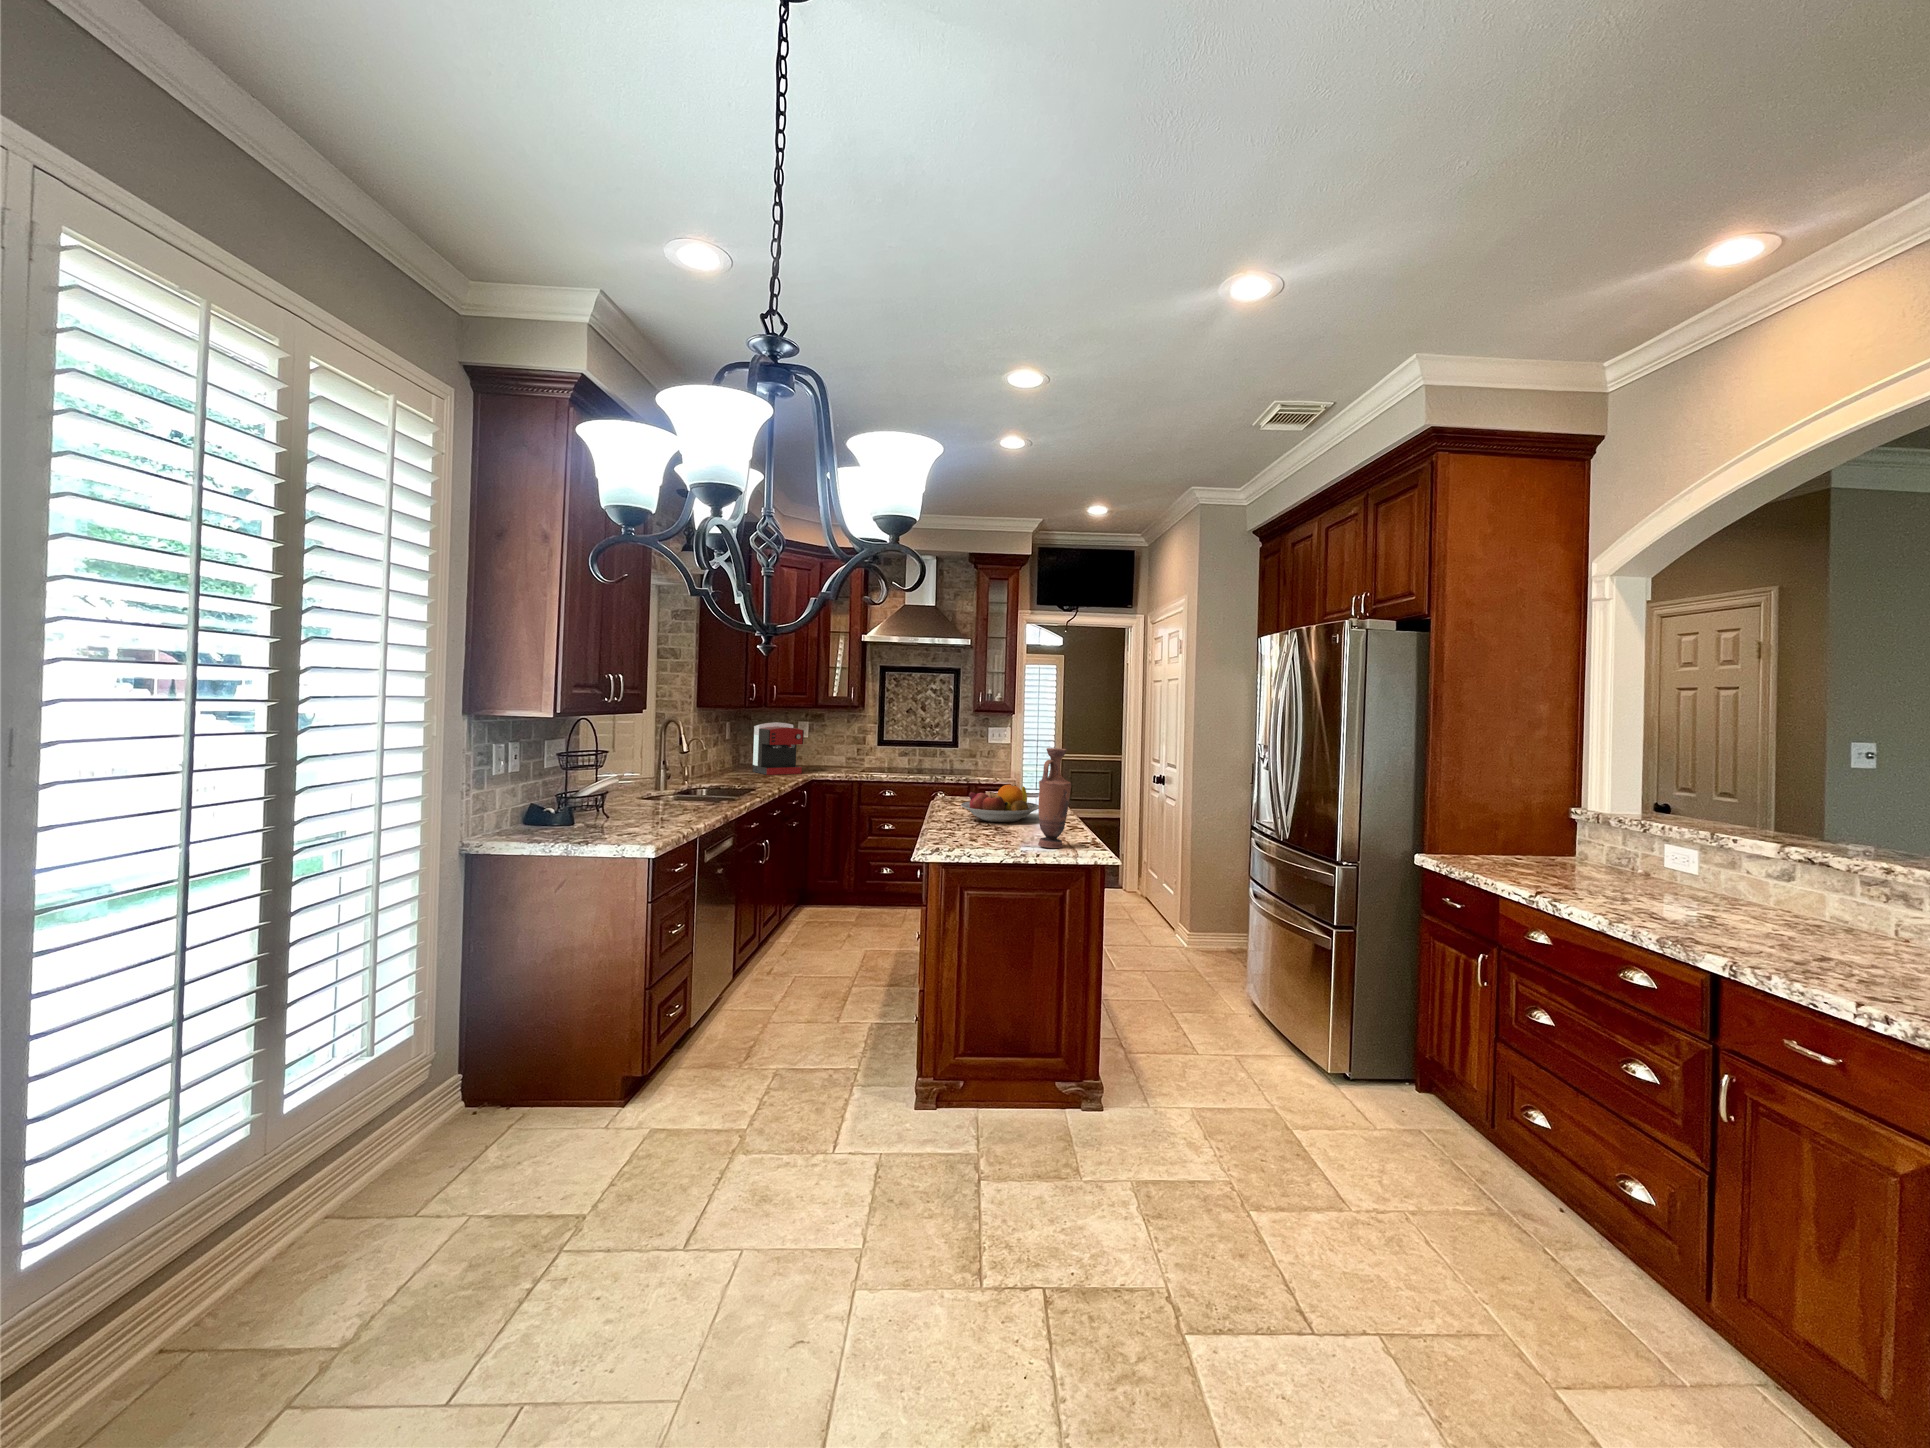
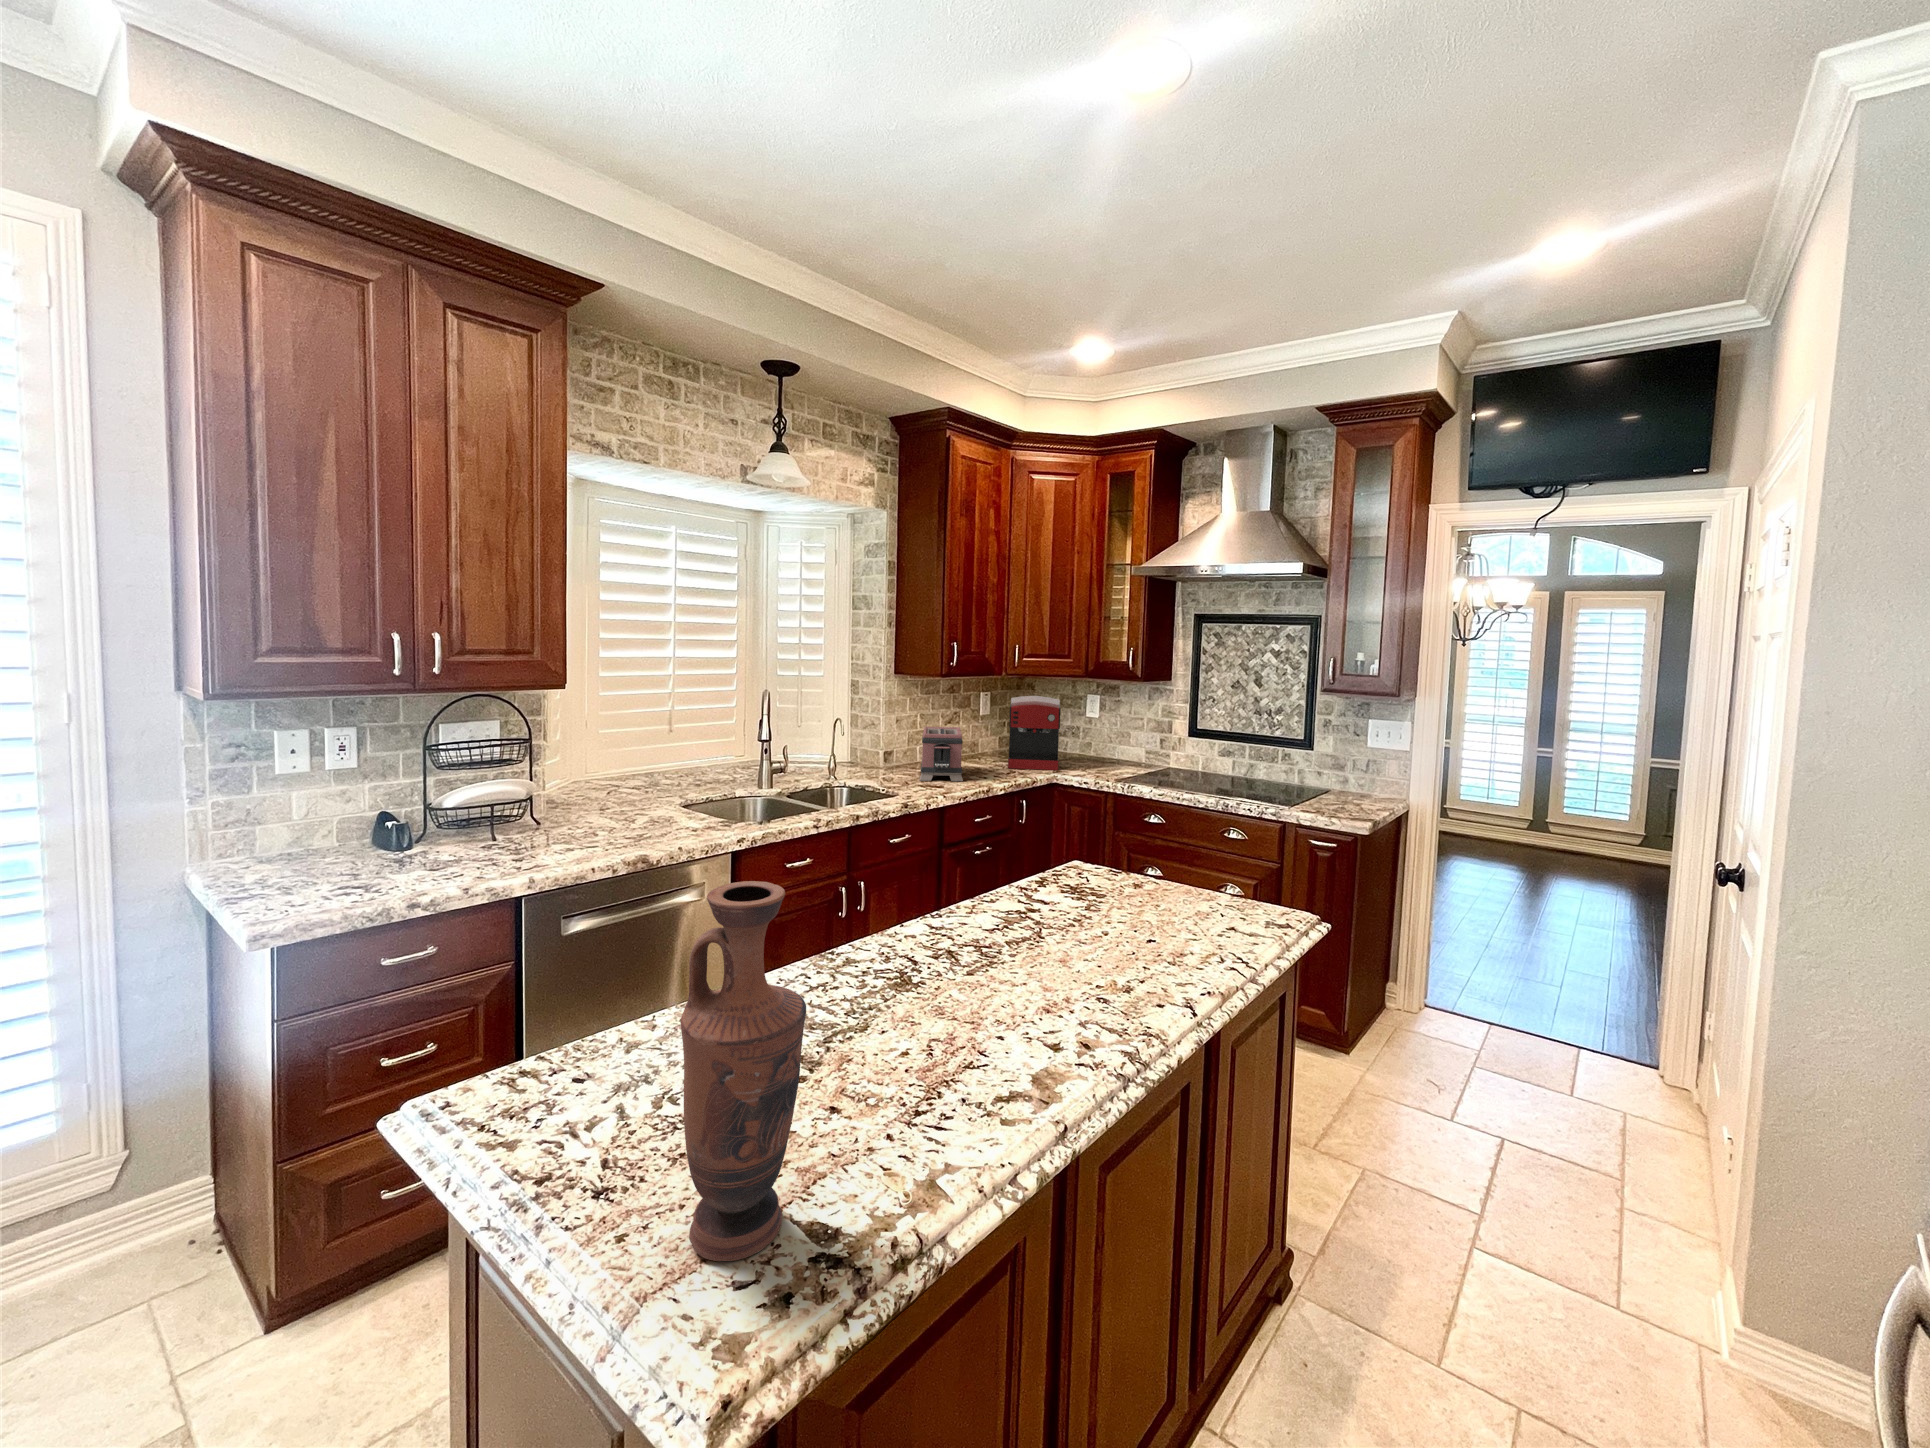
toaster: none [709,746,761,784] -> present [919,727,963,781]
fruit bowl: present [961,785,1039,822] -> none [912,894,1108,1000]

